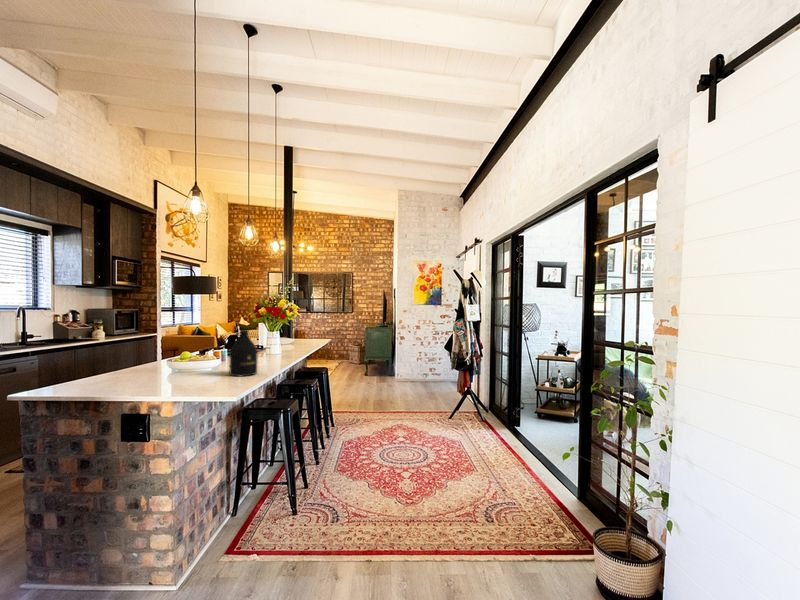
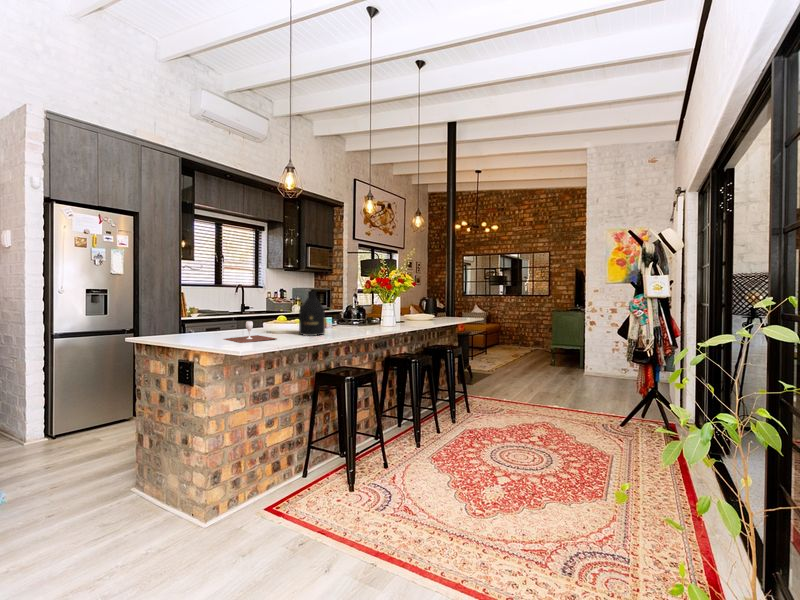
wine glass: none [168,368,232,393] -> present [224,321,277,343]

